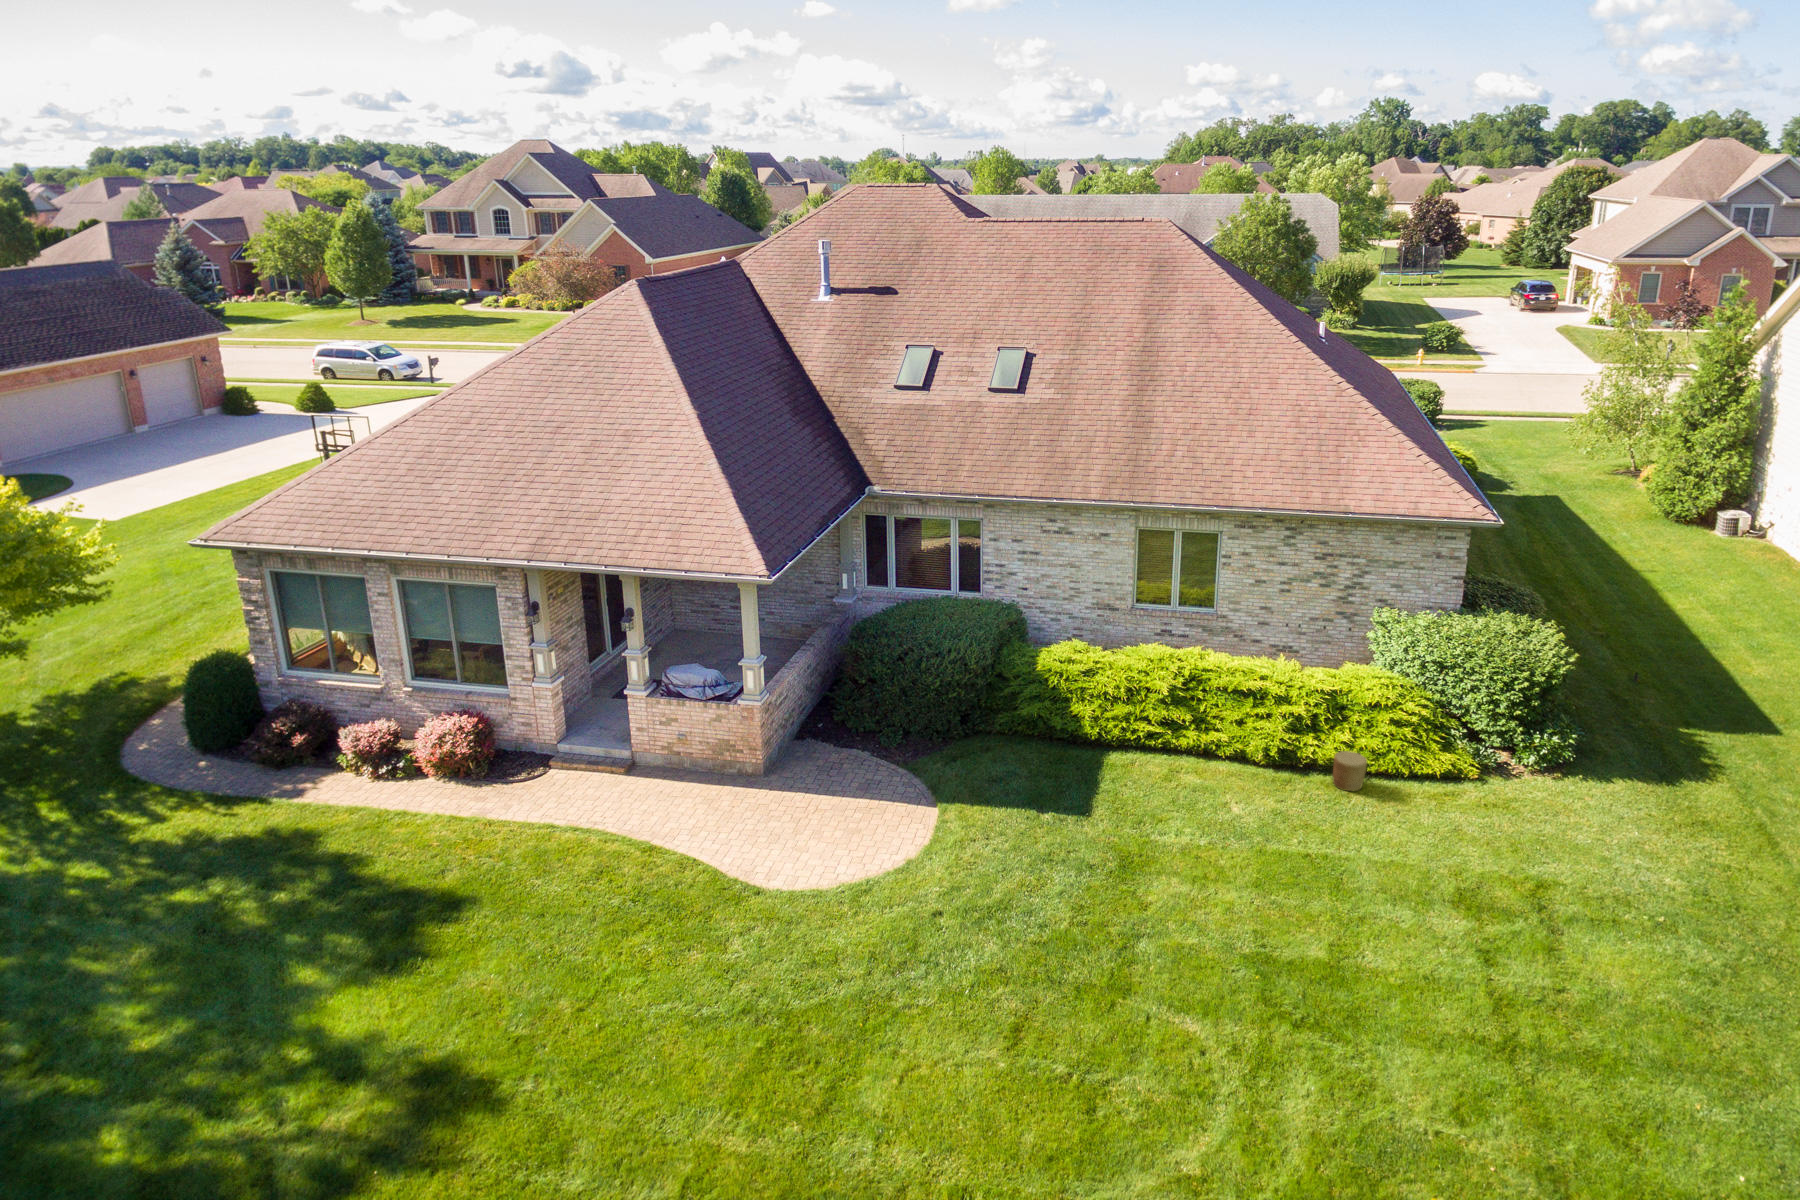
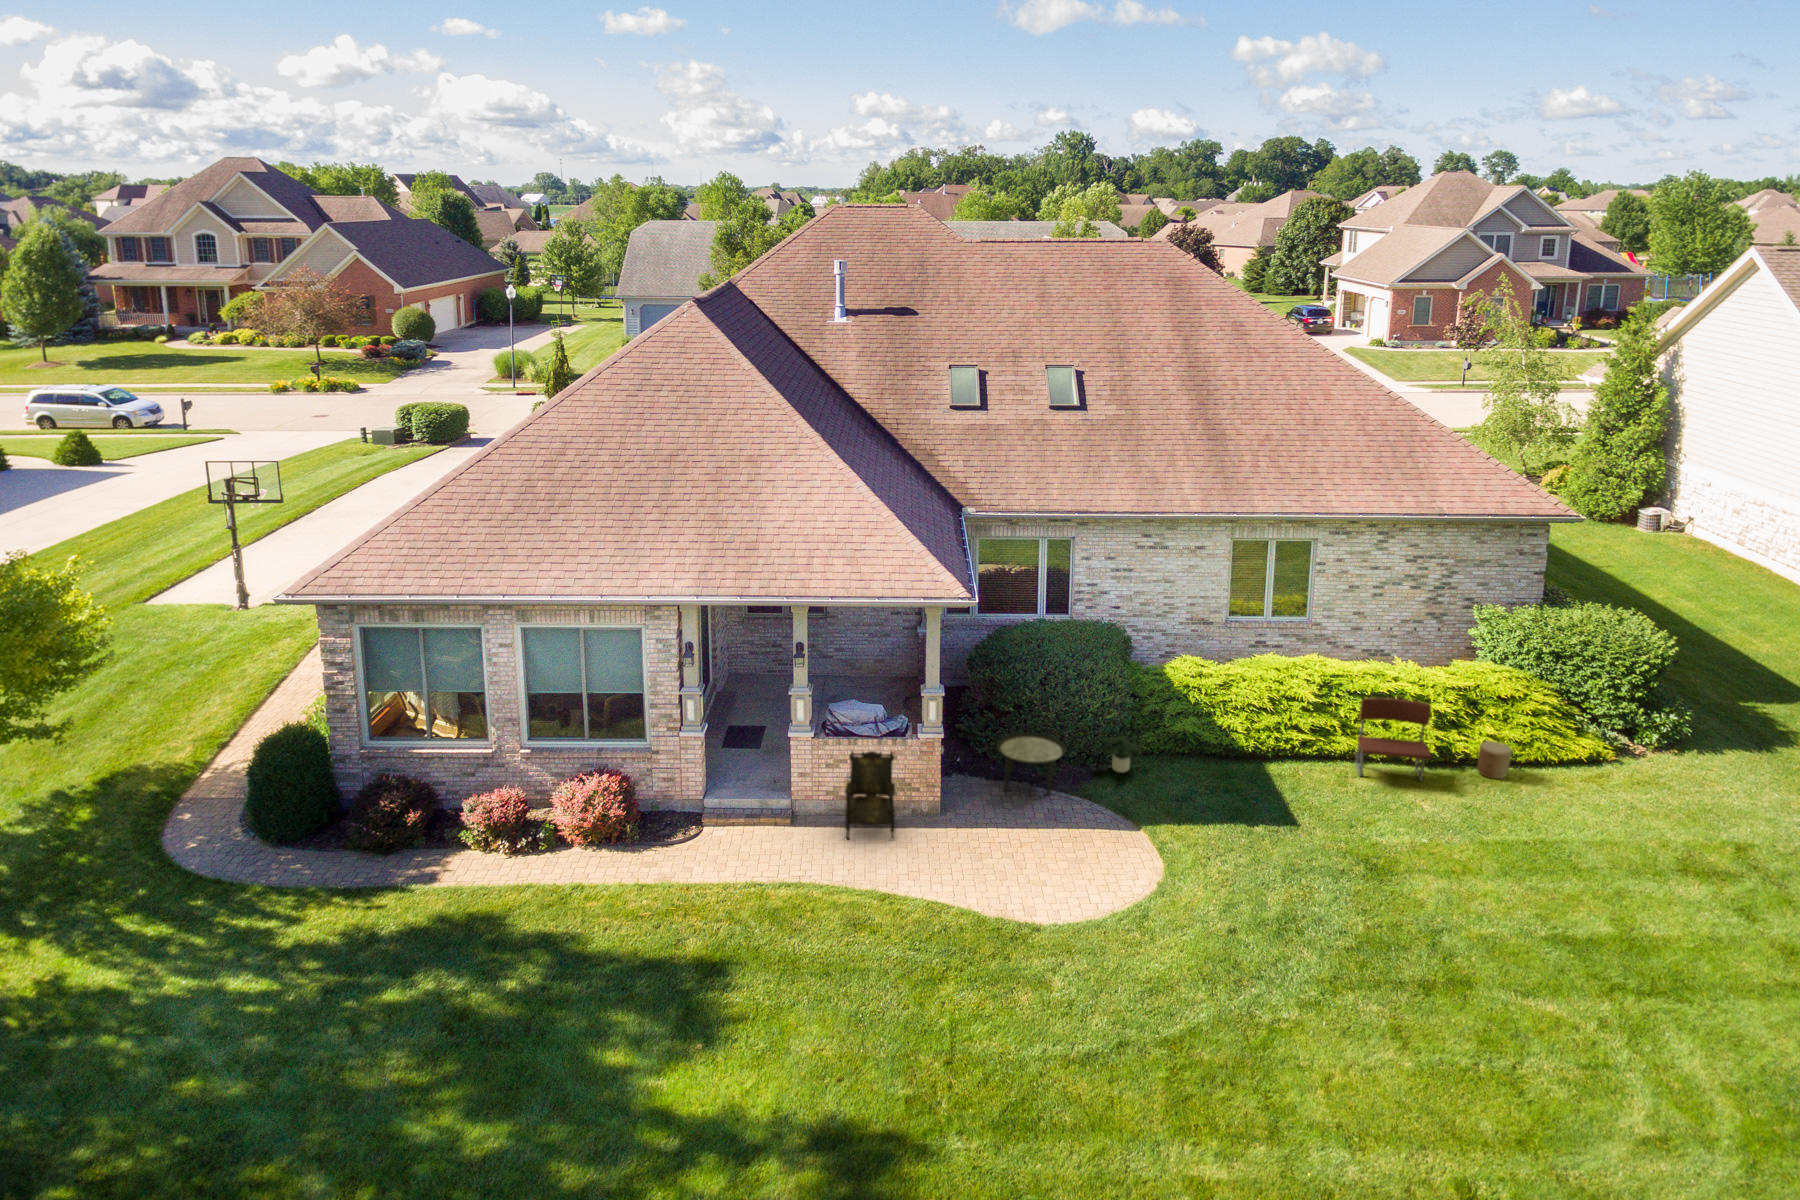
bench: none [1199,696,1279,787] -> present [1355,698,1432,782]
round table: none [834,704,900,767] -> present [997,733,1066,795]
armchair: none [657,710,714,797] -> present [845,751,895,840]
potted plant: none [945,715,986,750] -> present [1104,736,1140,773]

